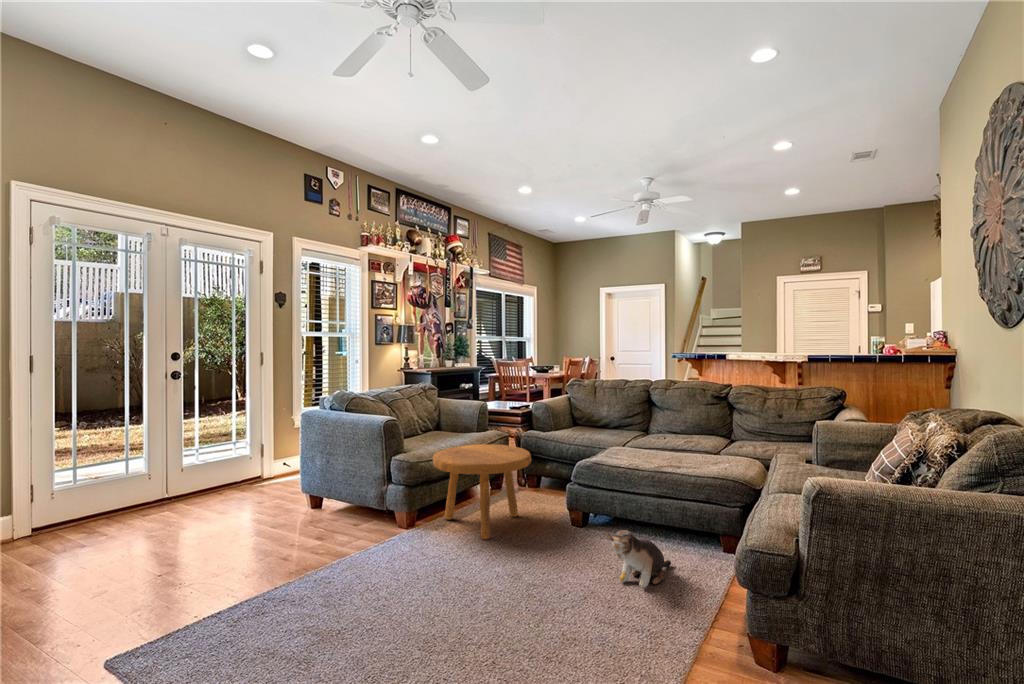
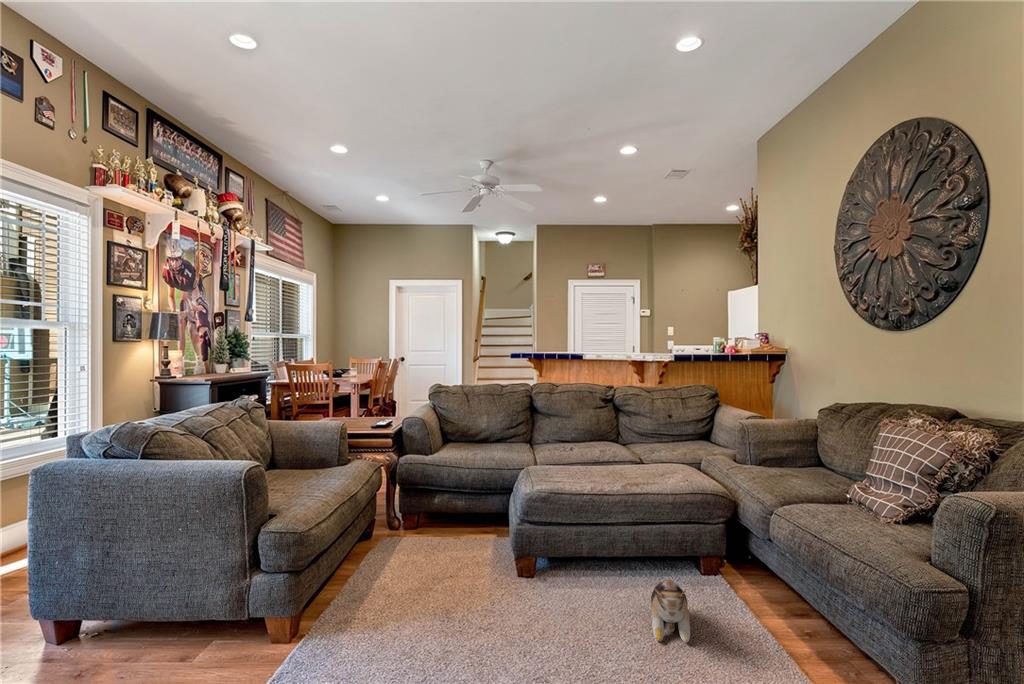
footstool: present [433,444,531,539] -> none [336,484,476,630]

